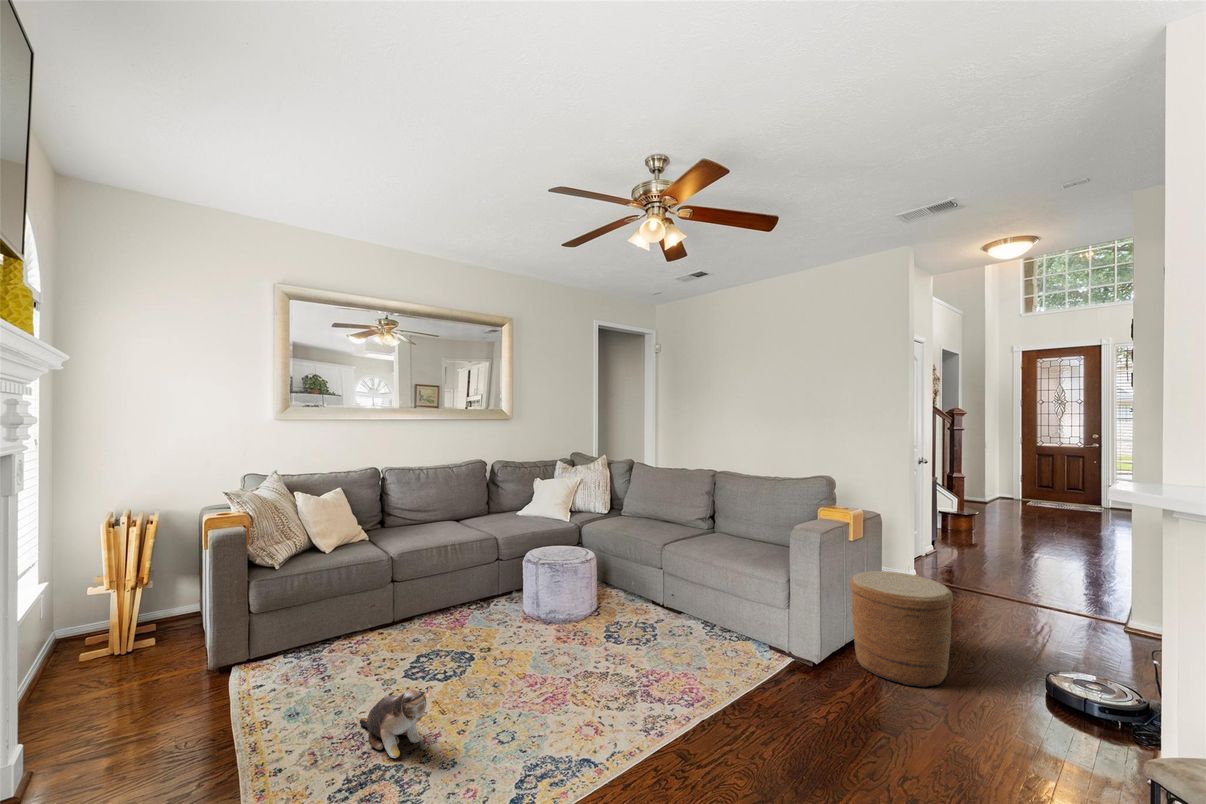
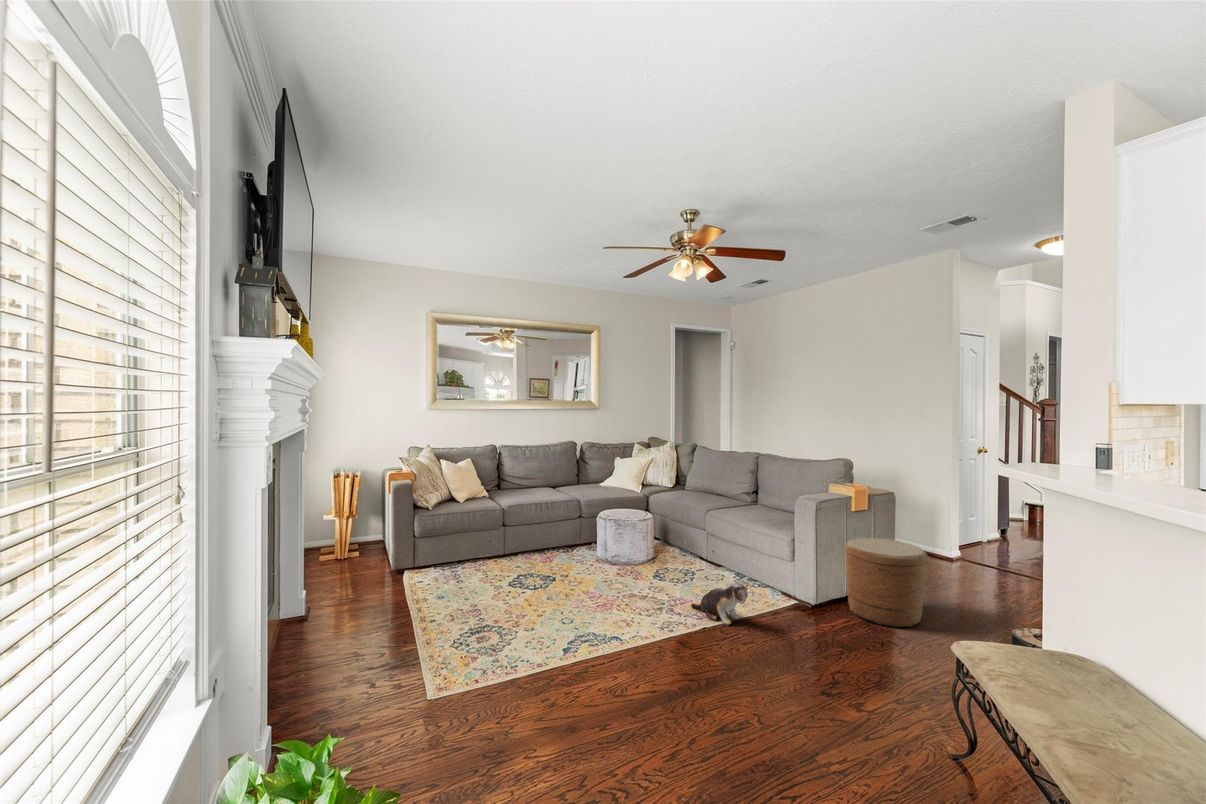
plush toy: present [360,687,432,758] -> present [691,583,752,625]

